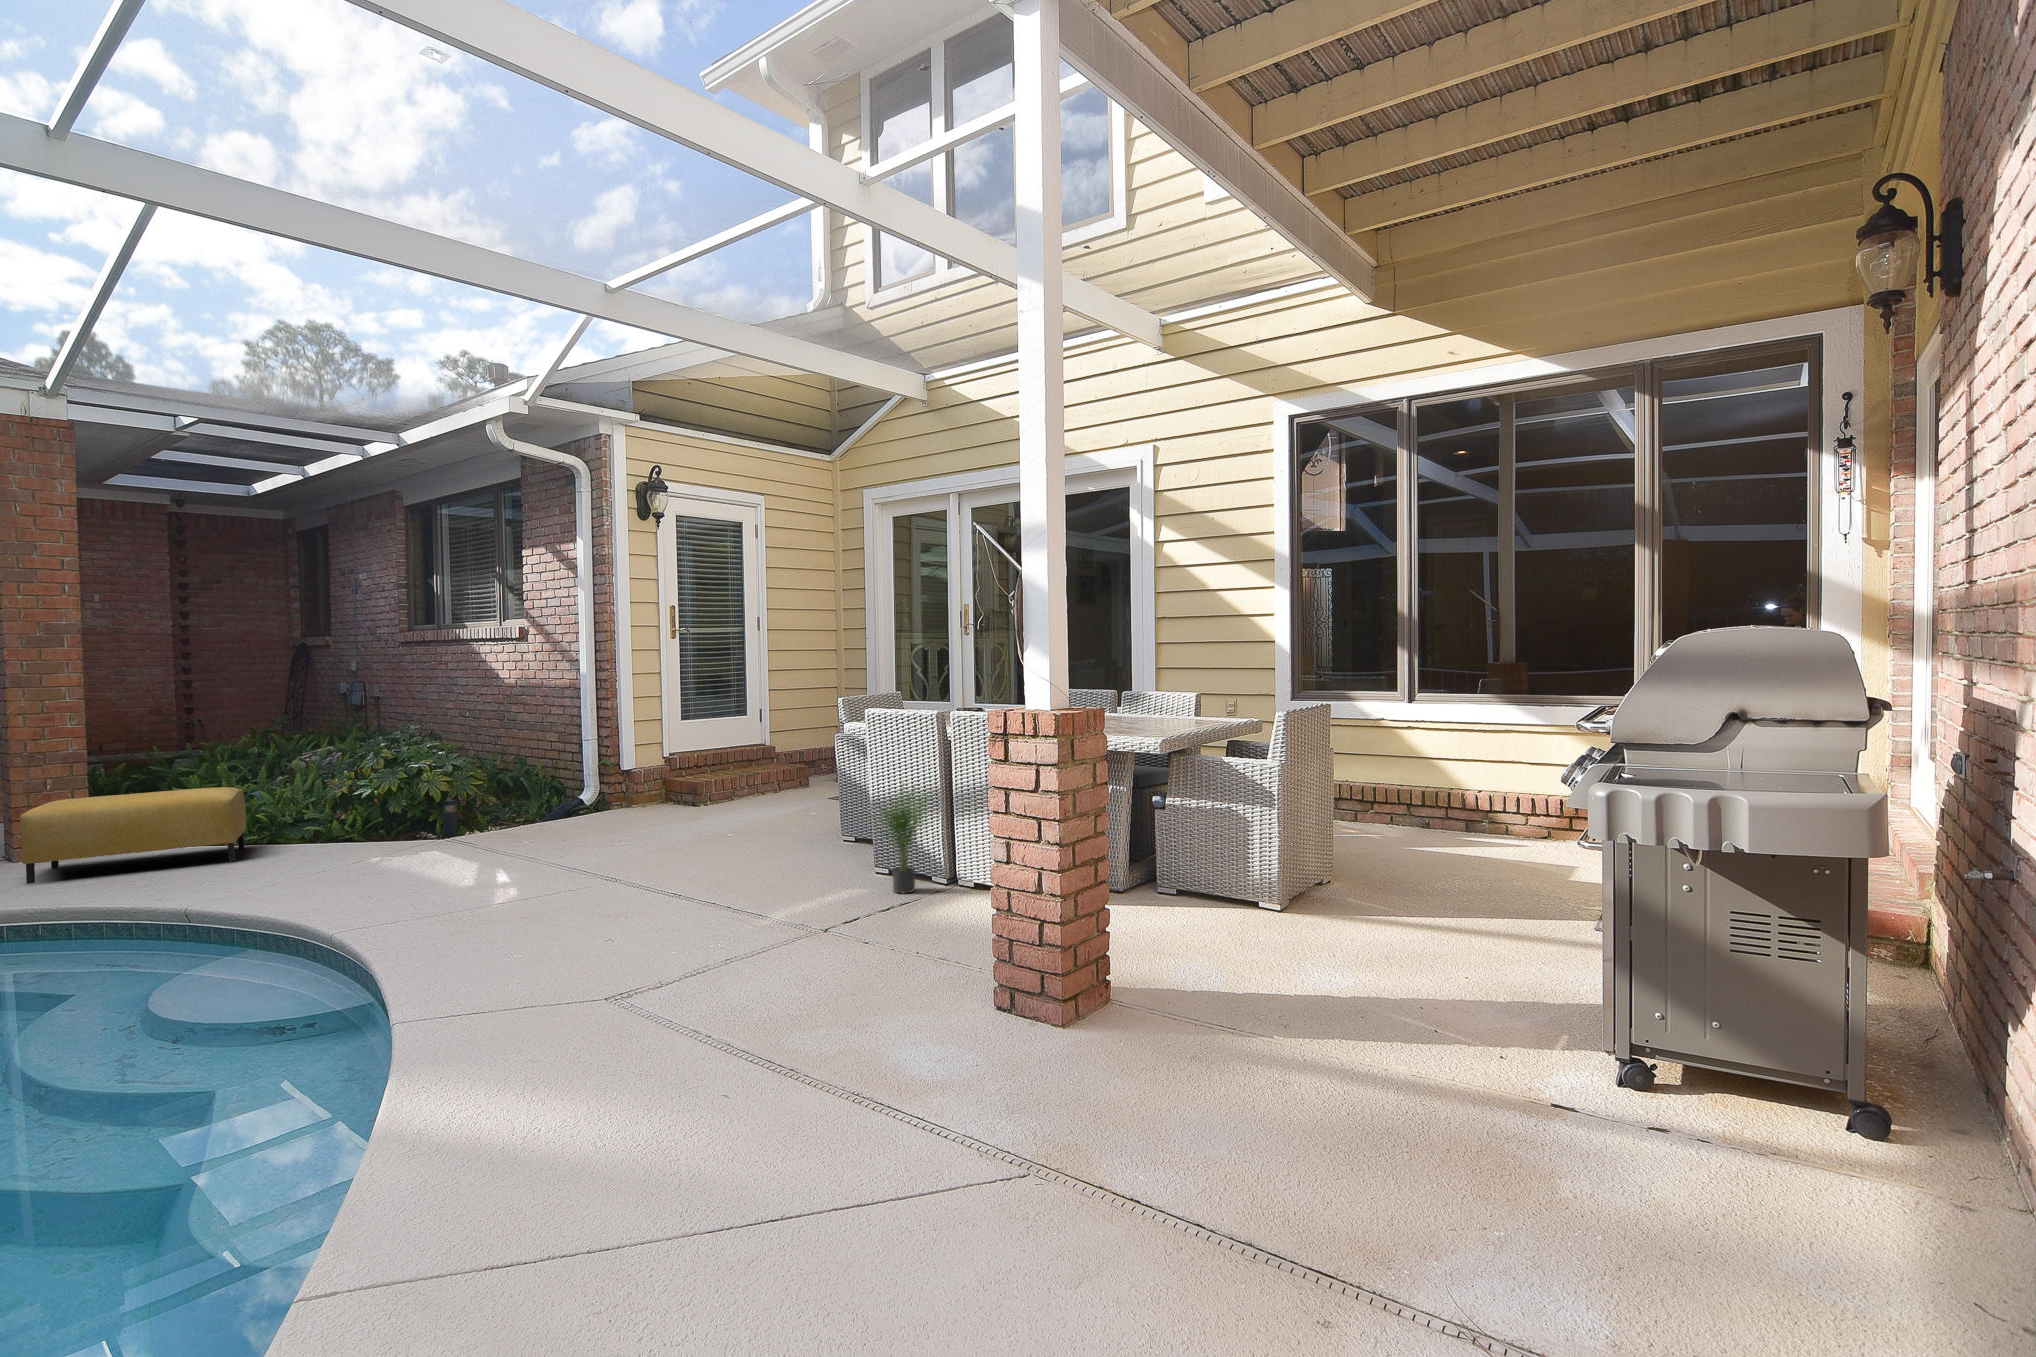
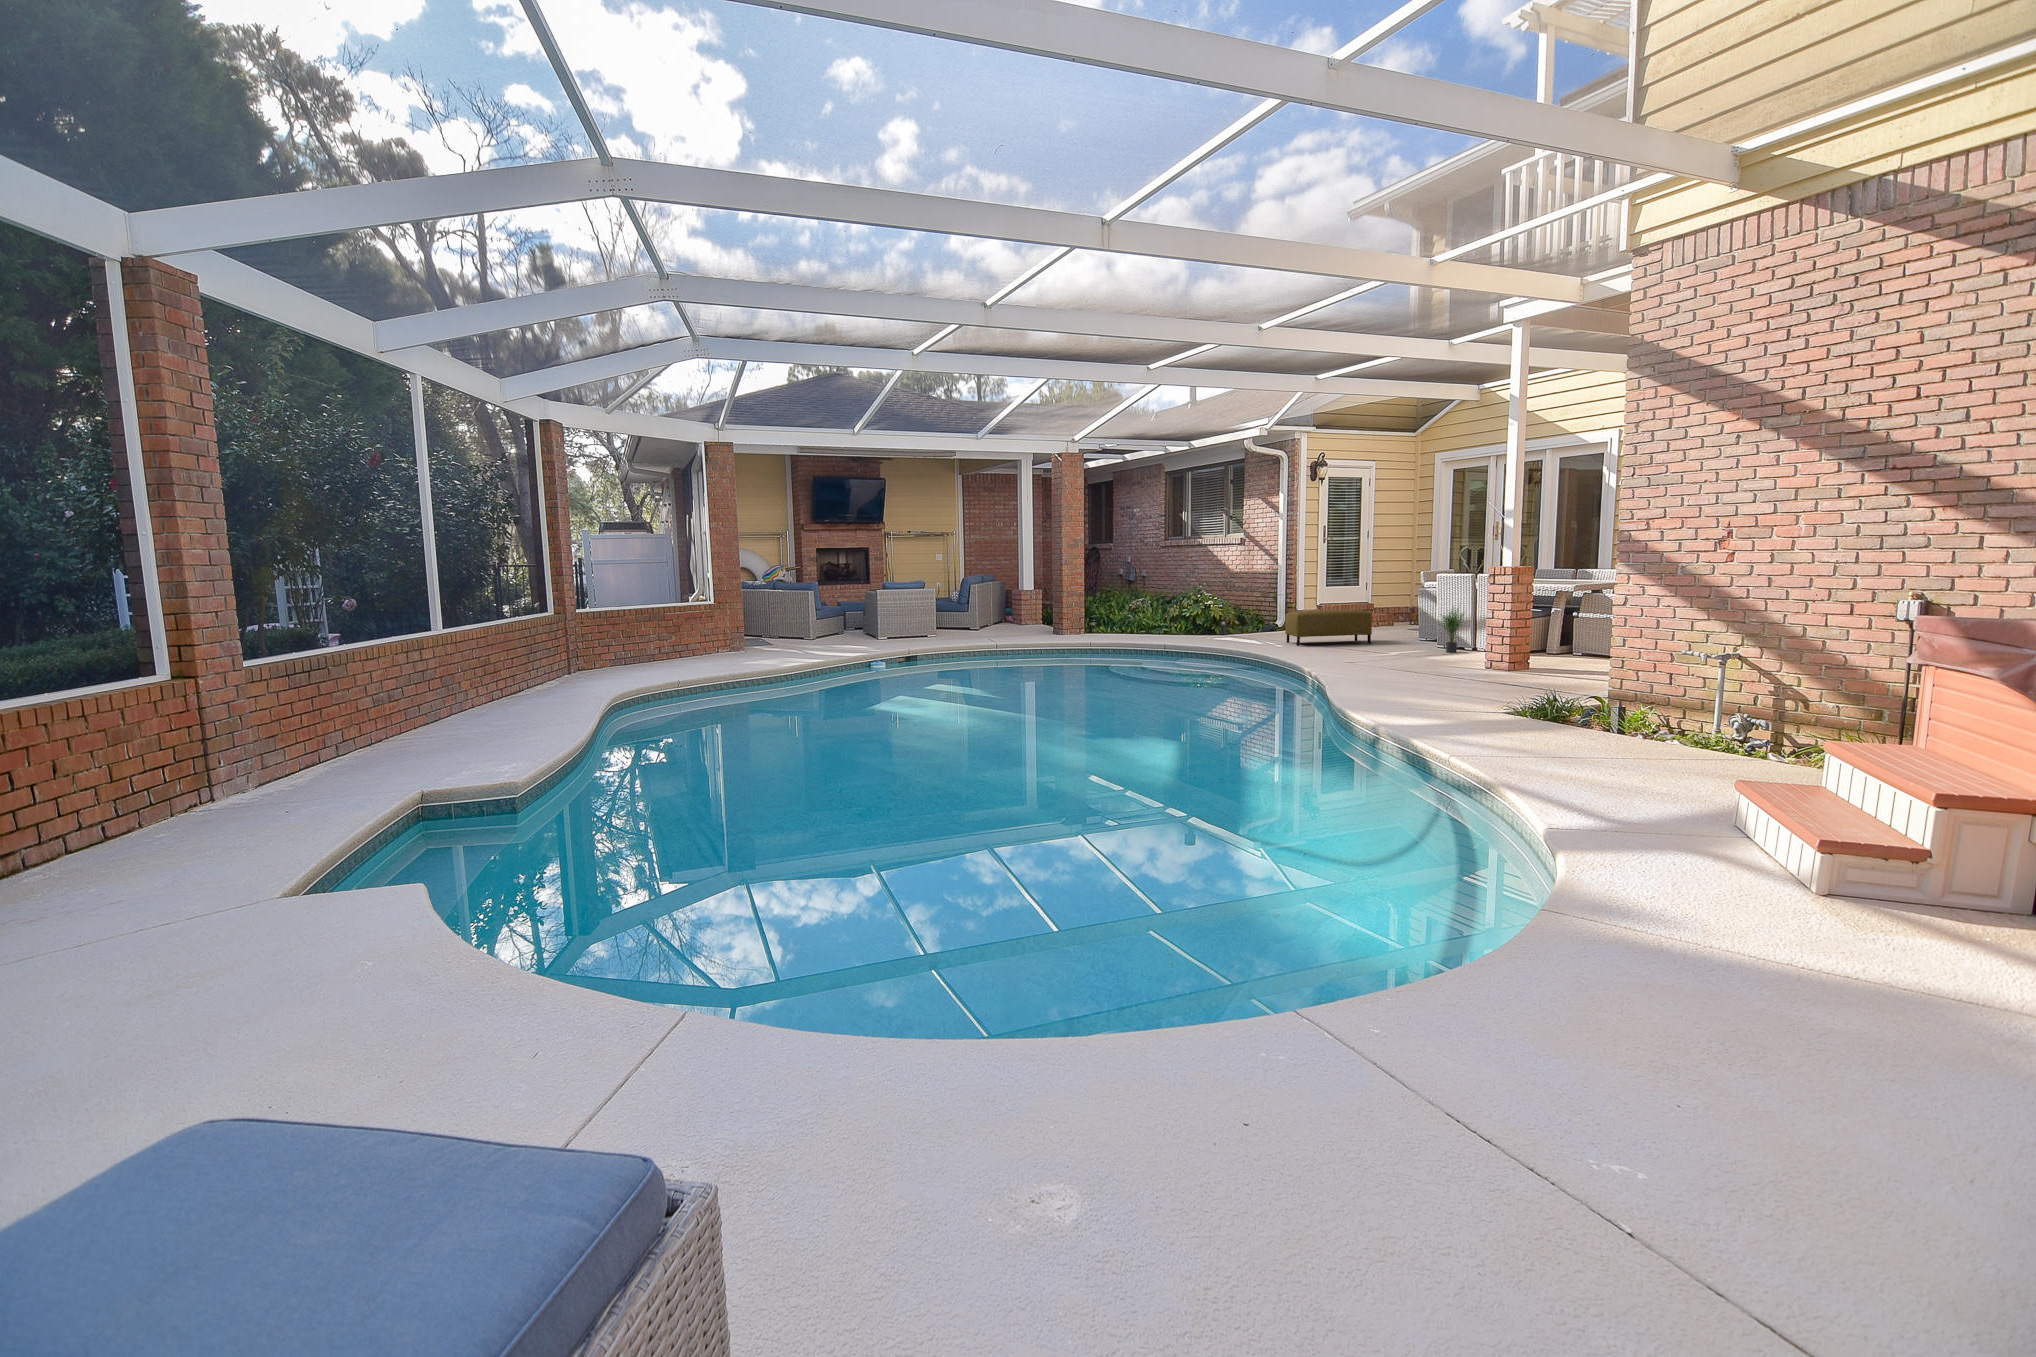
ottoman: present [20,787,246,884] -> present [1285,609,1372,646]

